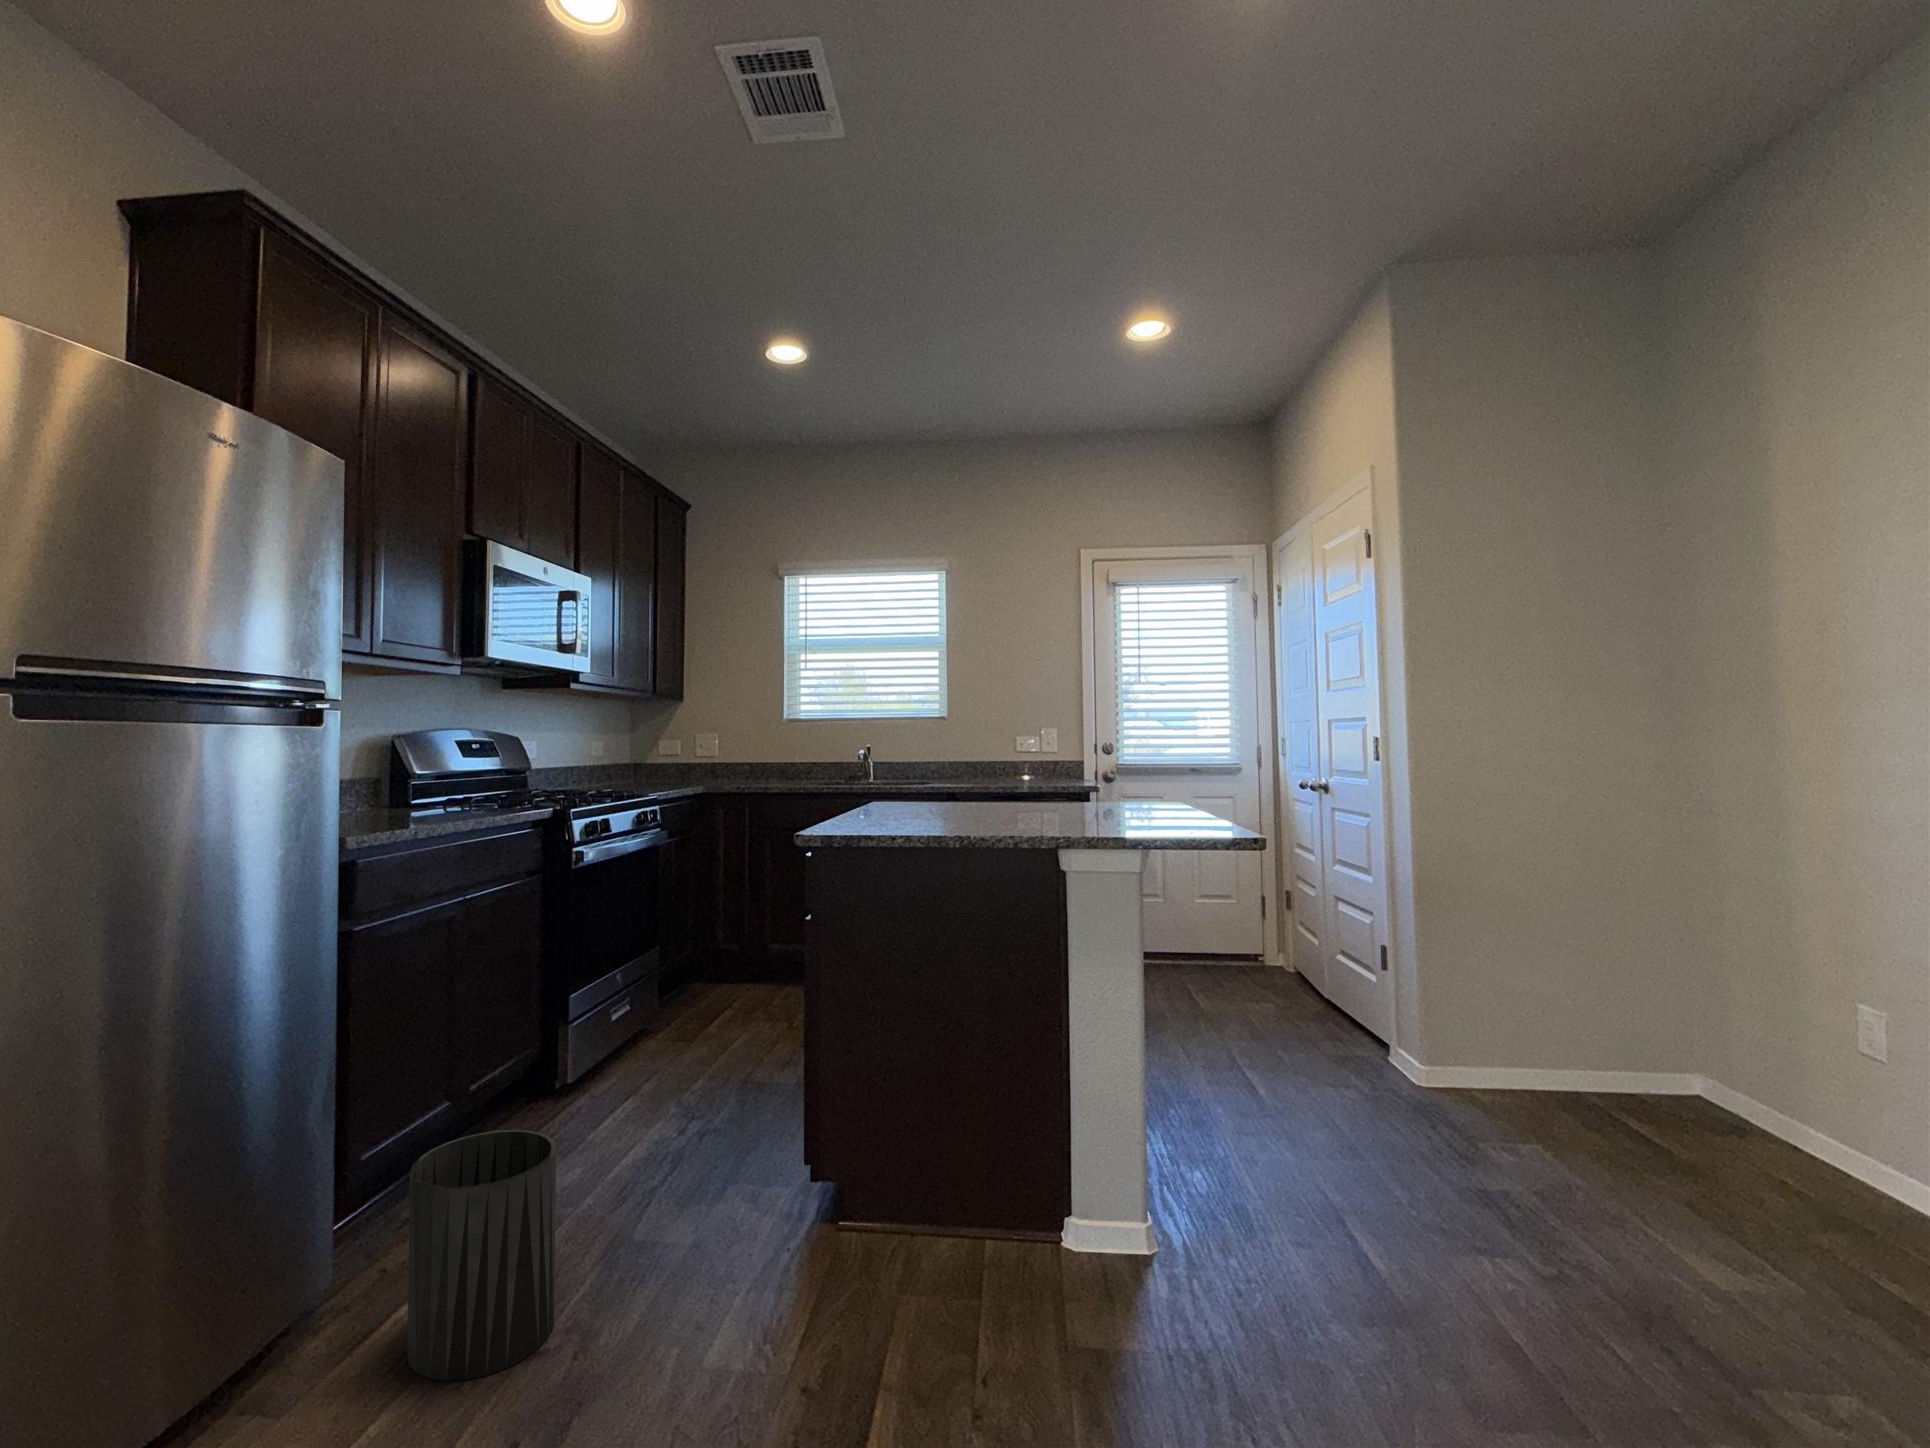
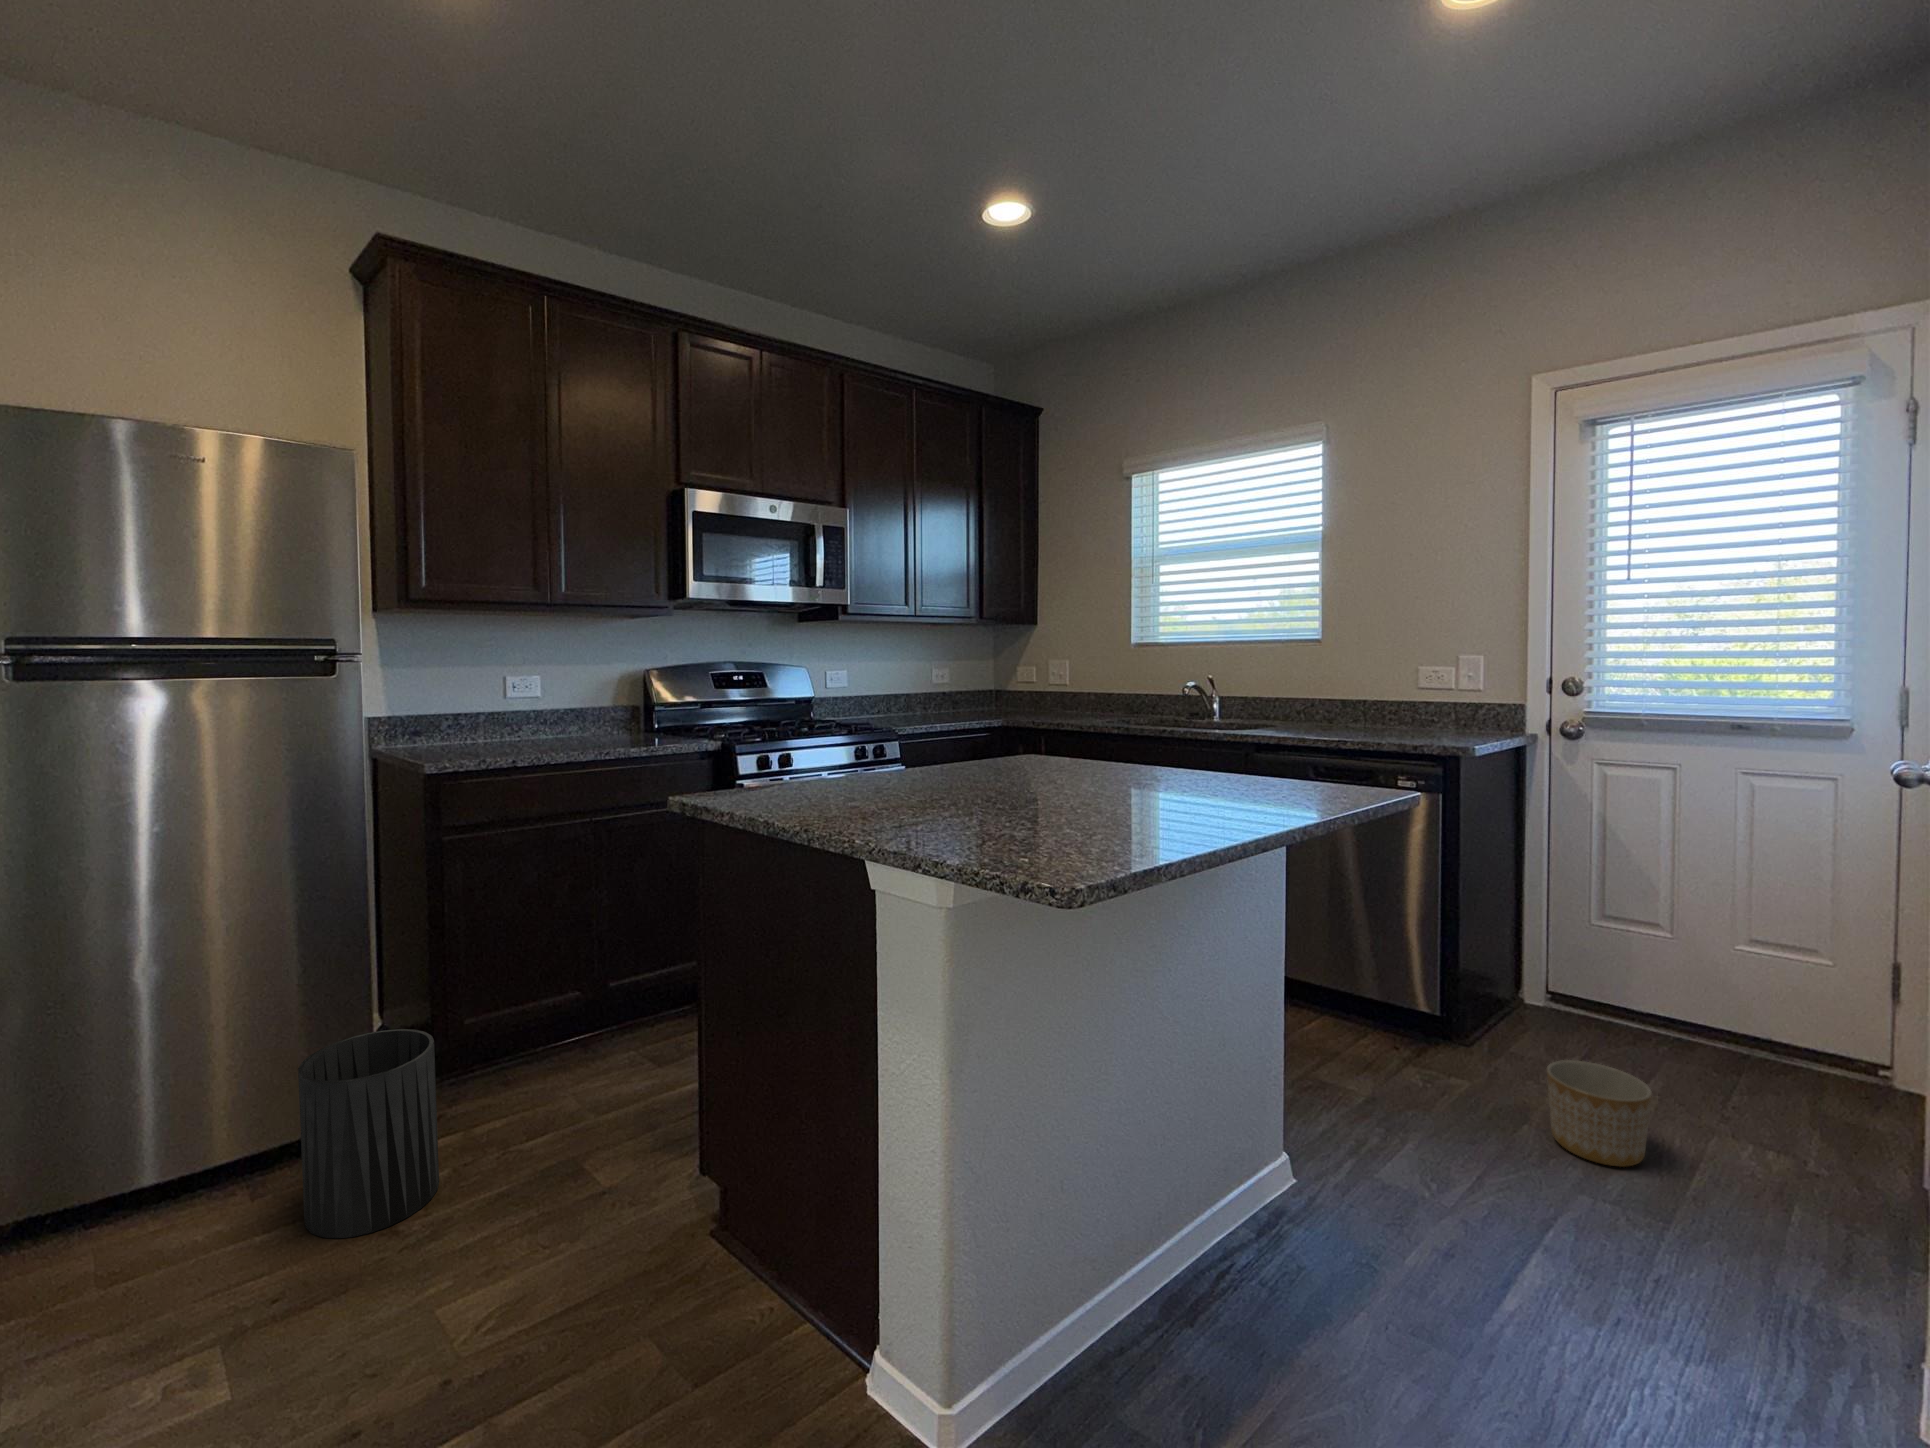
planter: none [1182,968,1234,1022] -> present [1547,1060,1652,1167]

